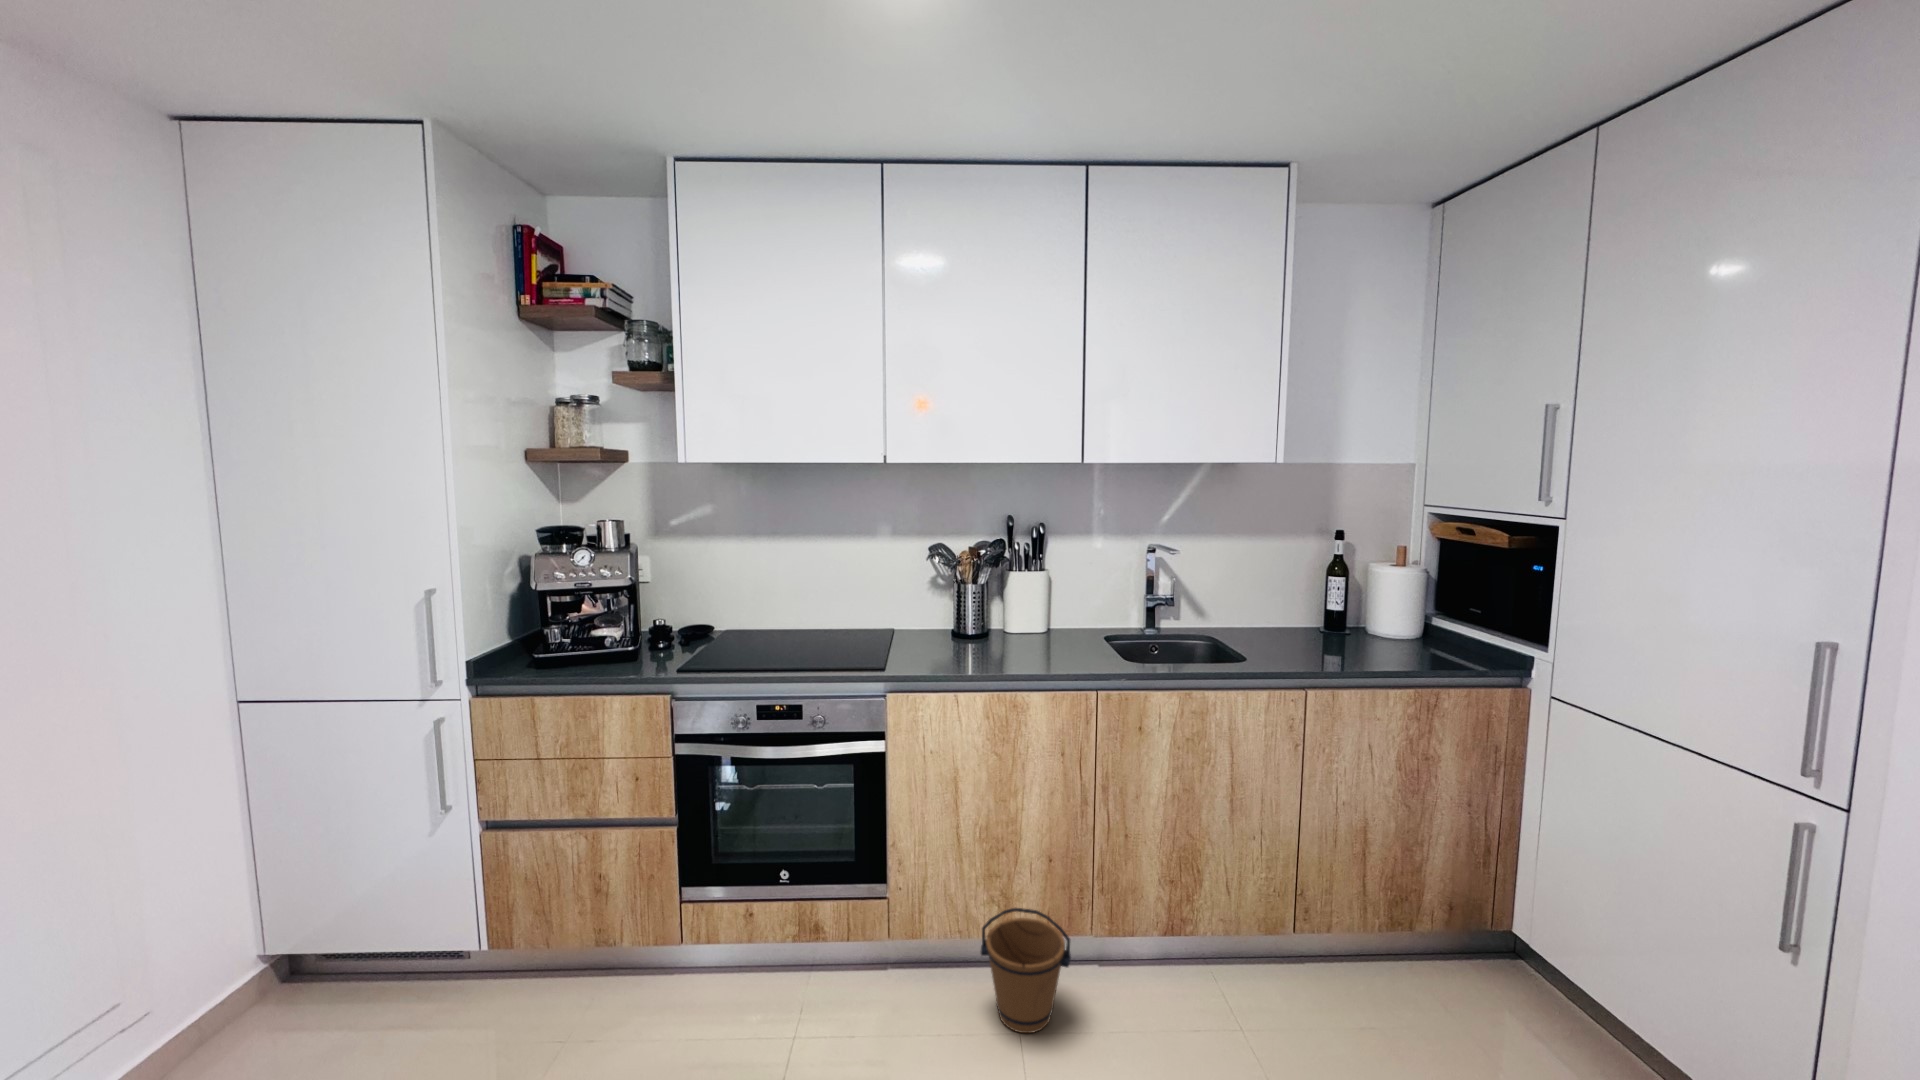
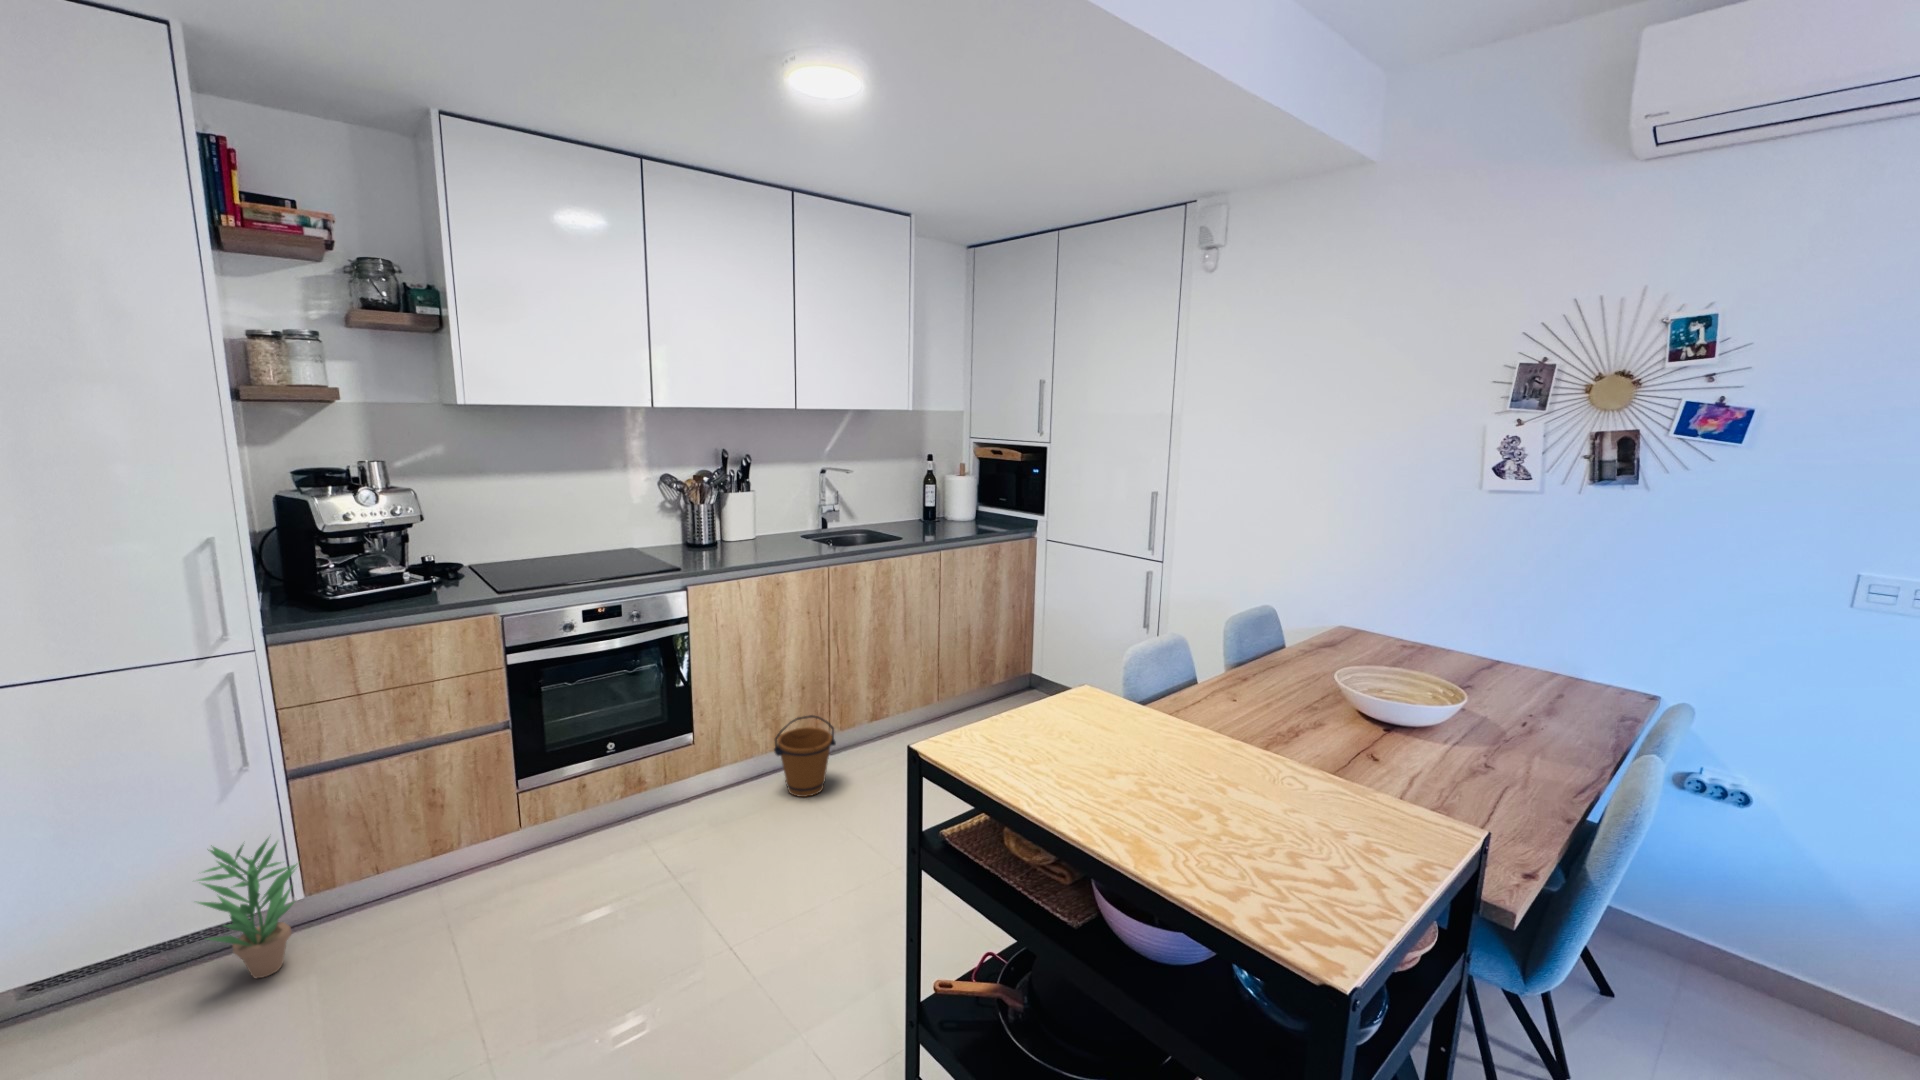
potted plant: none [371,878,476,1024] -> present [198,838,297,979]

